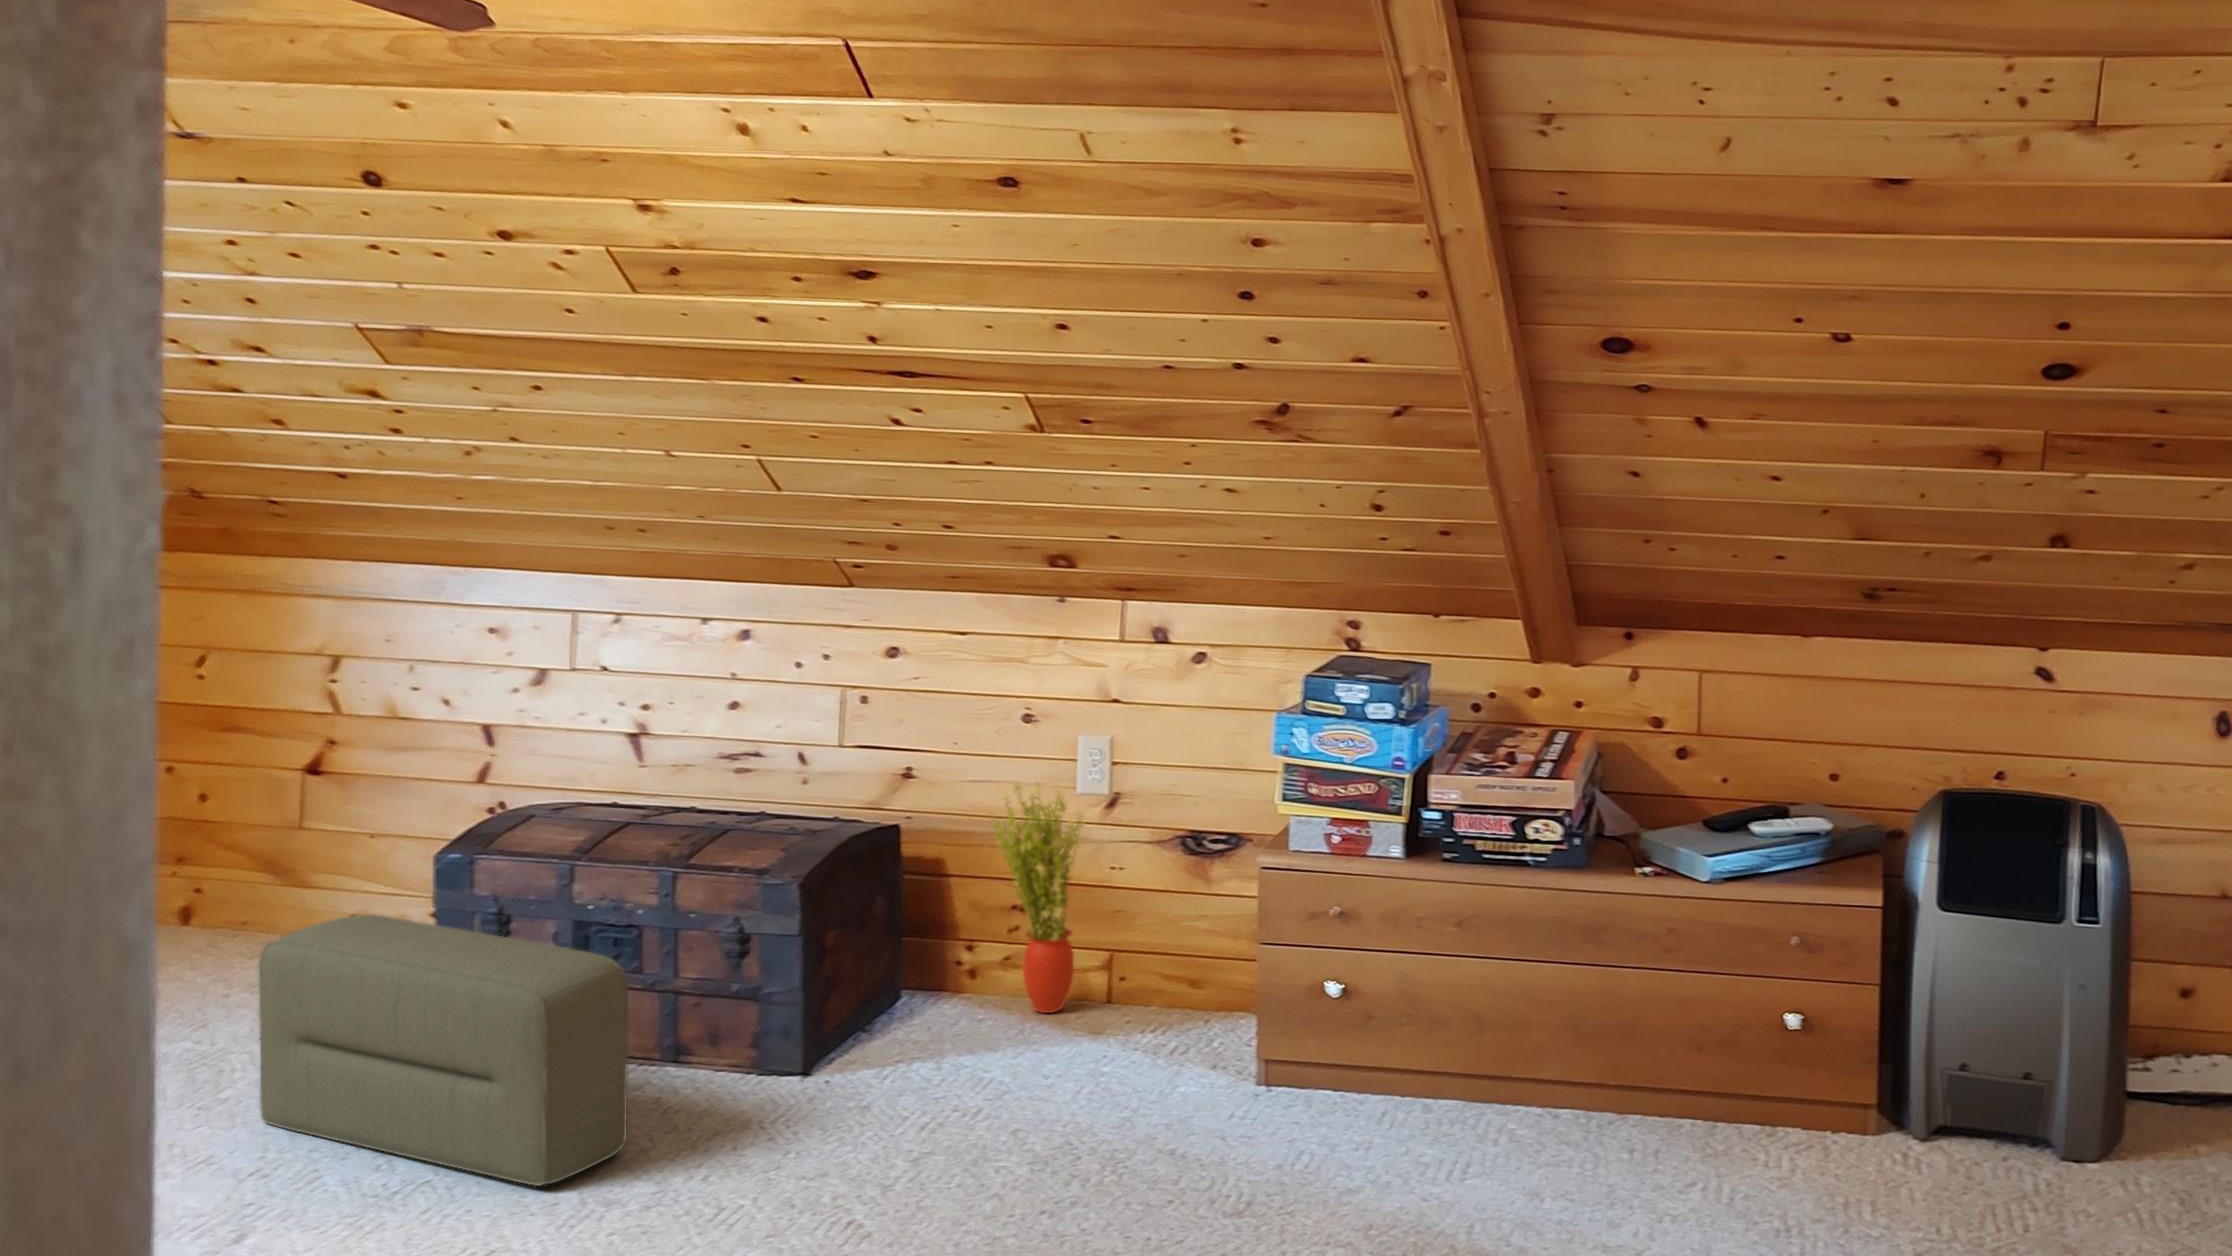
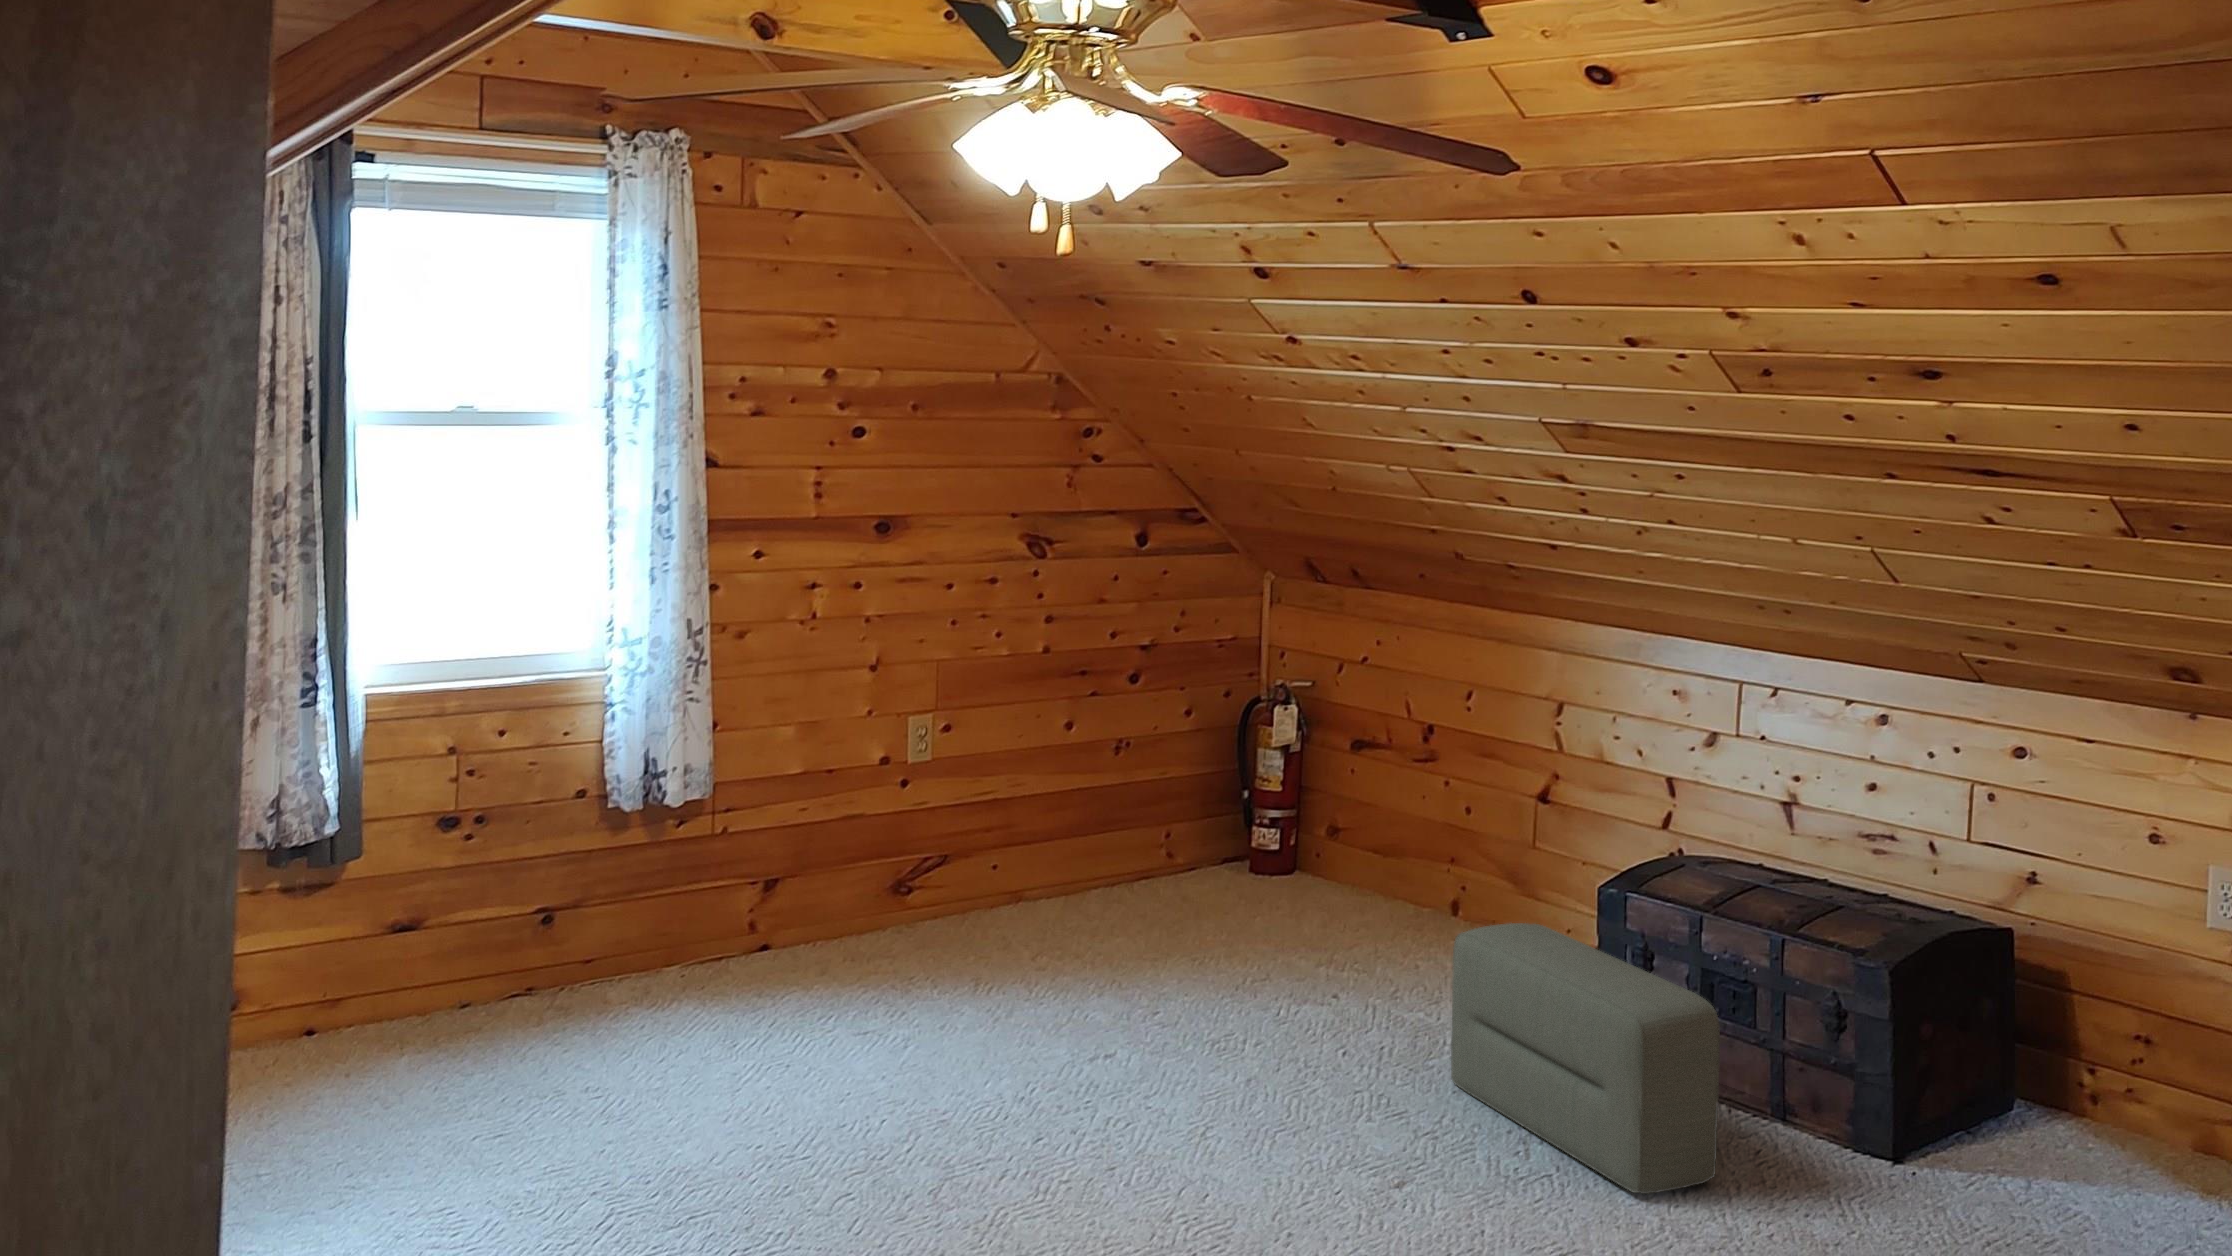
potted plant: present [989,784,1084,1013] -> none [2099,902,2208,1153]

